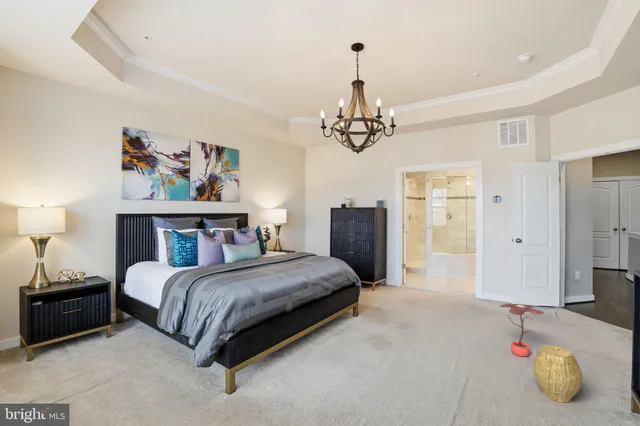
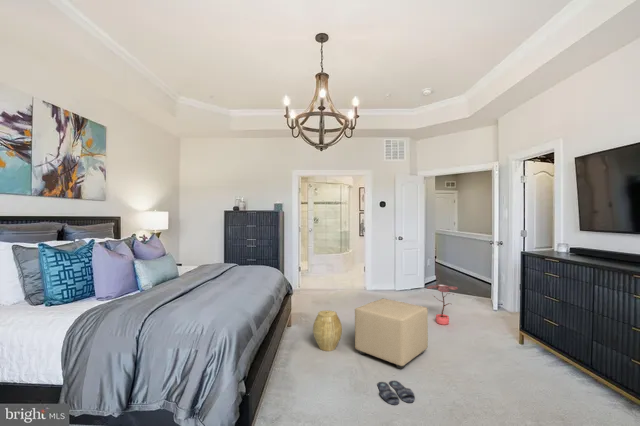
ottoman: none [371,305,448,376] -> present [355,298,428,369]
woven basket: present [533,345,582,402] -> present [313,310,342,351]
slippers: none [342,377,376,402] -> present [377,381,415,405]

